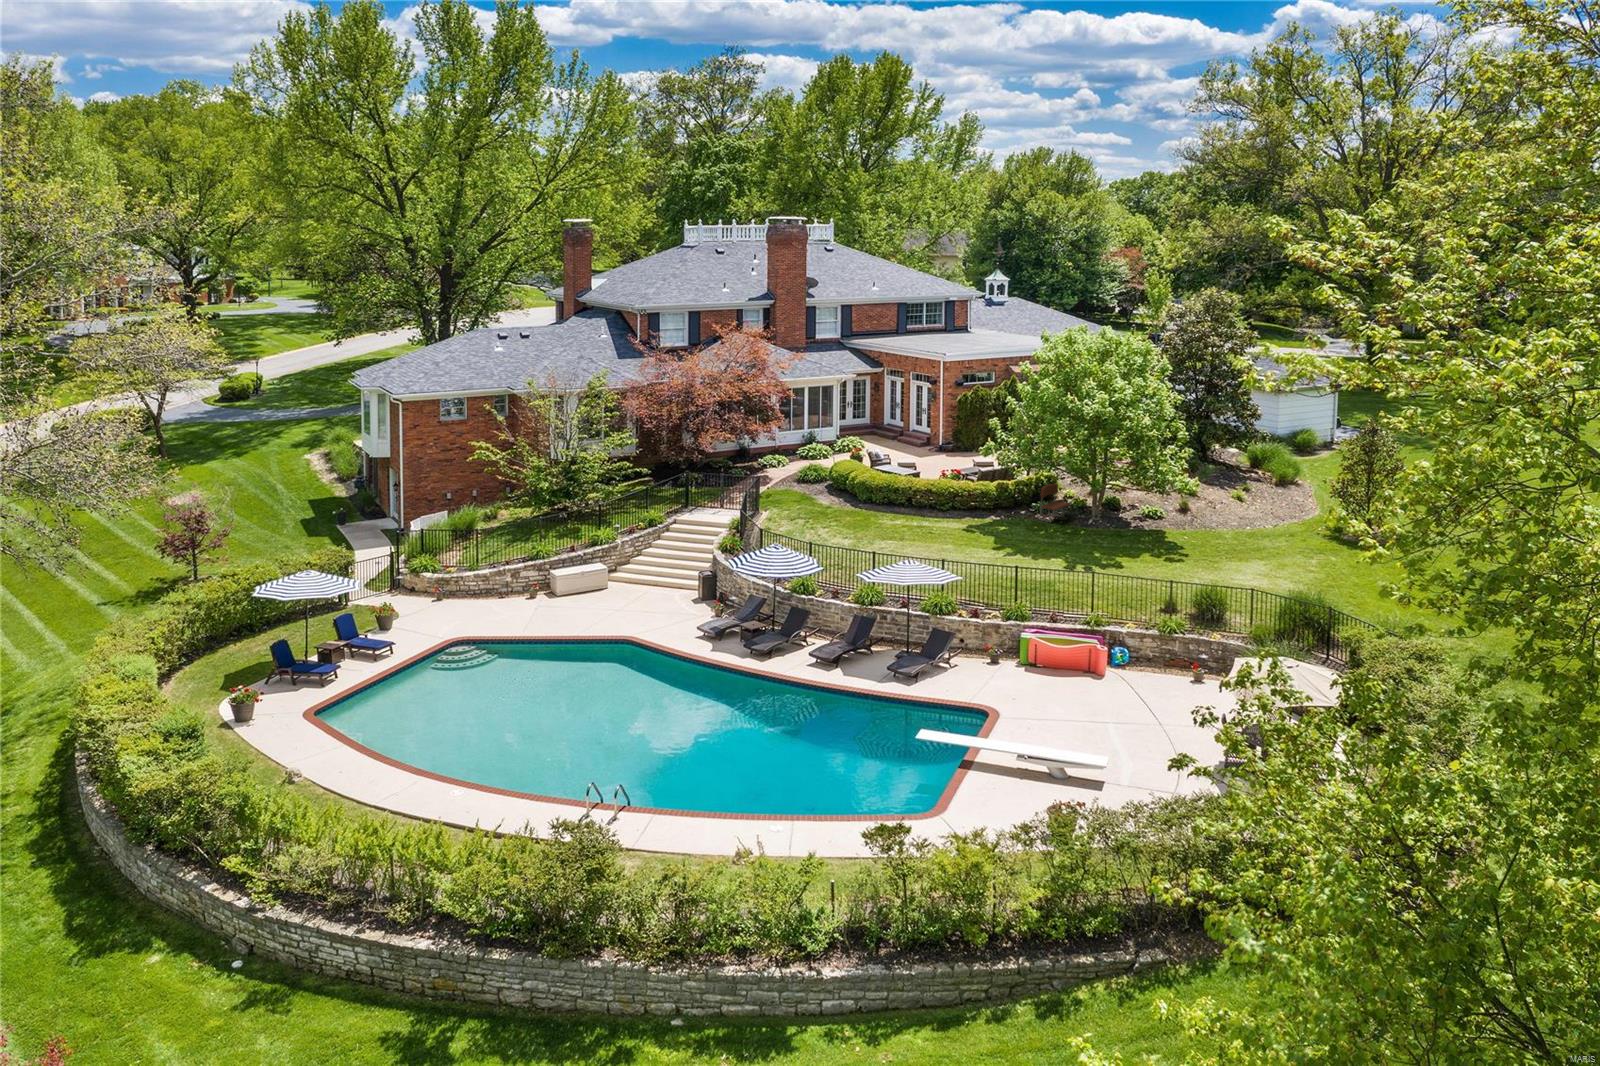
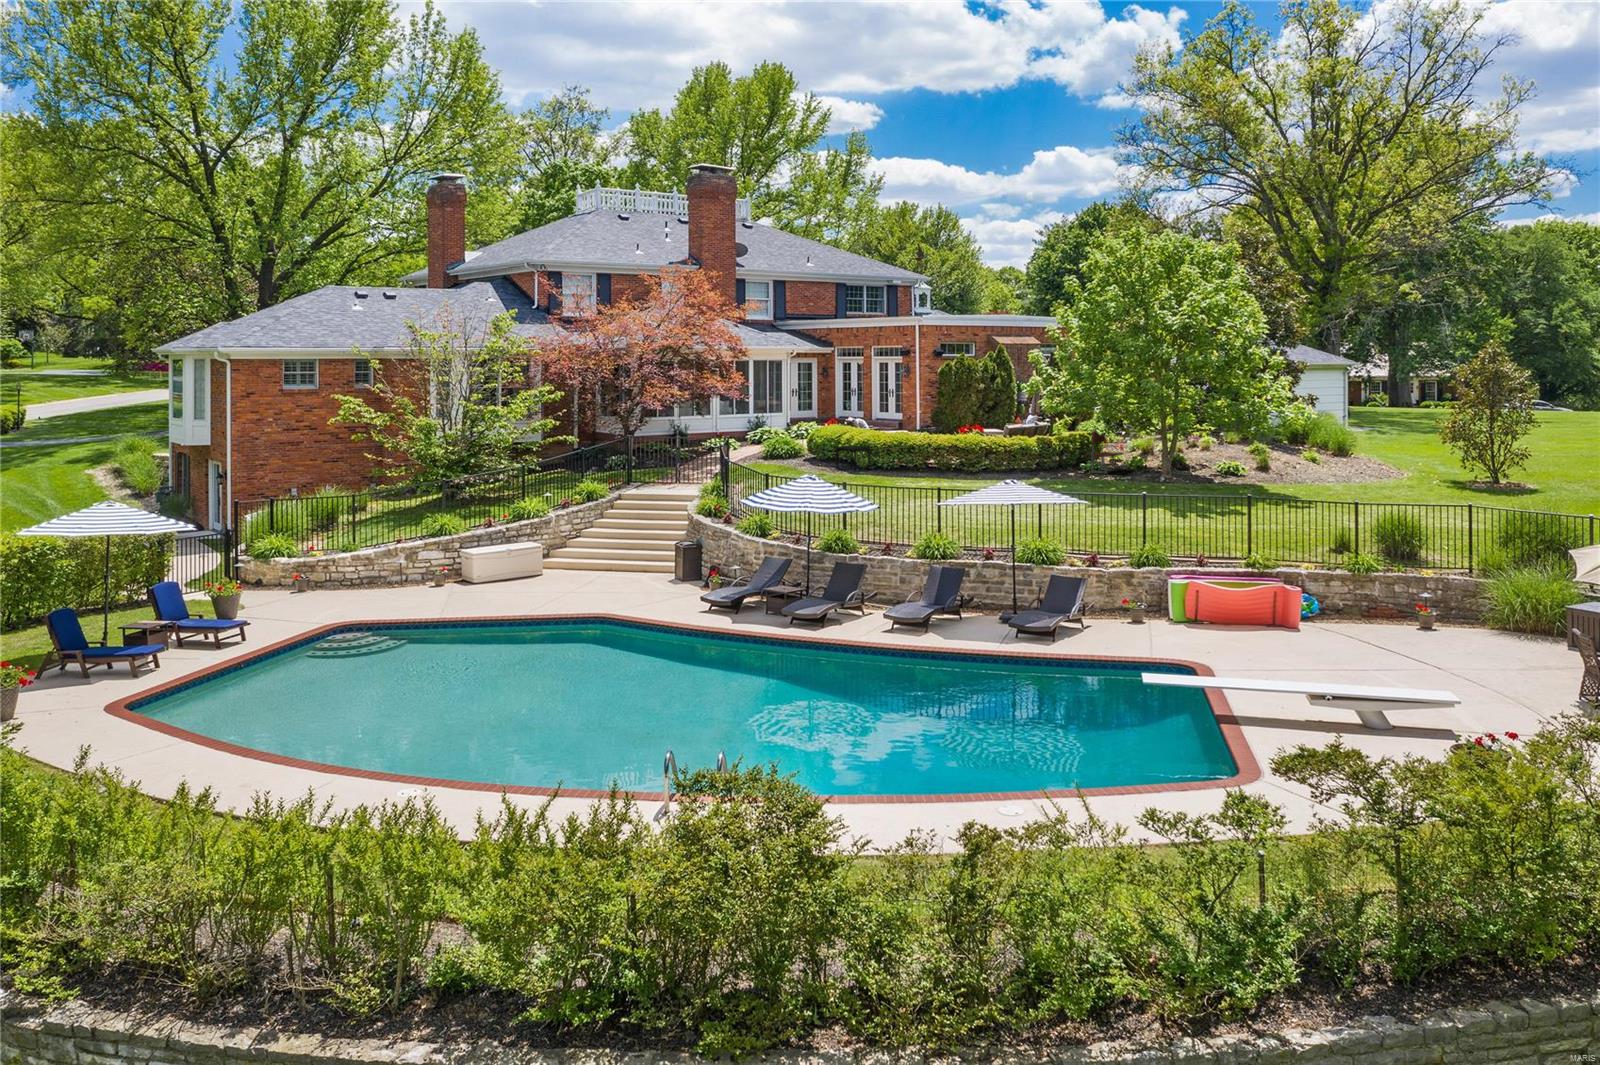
round table: none [840,484,869,507] -> present [836,446,871,469]

